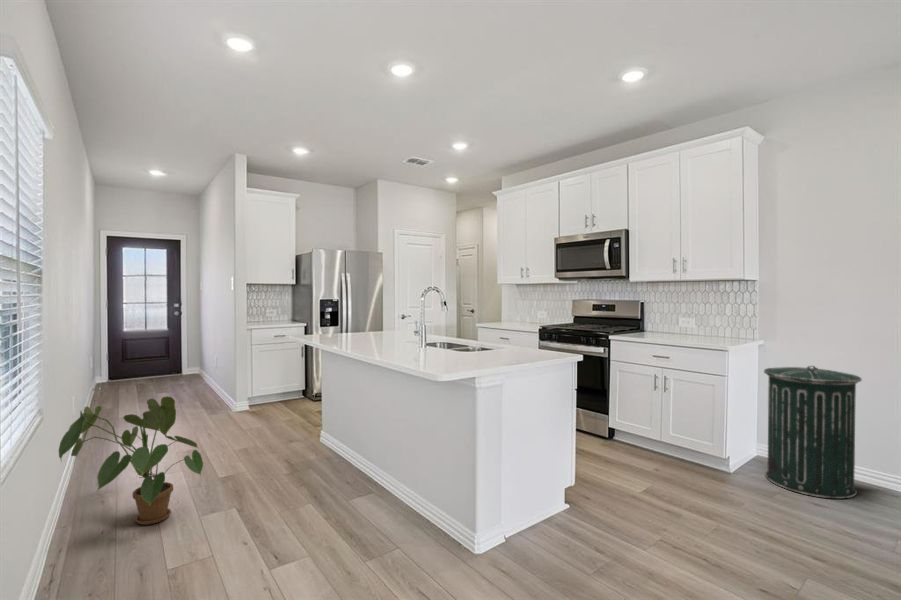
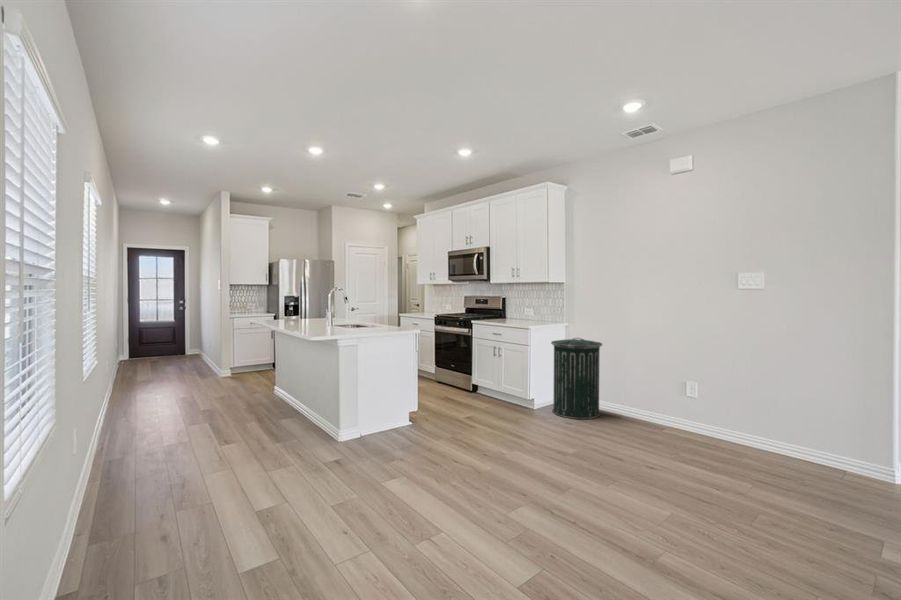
house plant: present [59,397,203,525] -> none [98,355,185,431]

